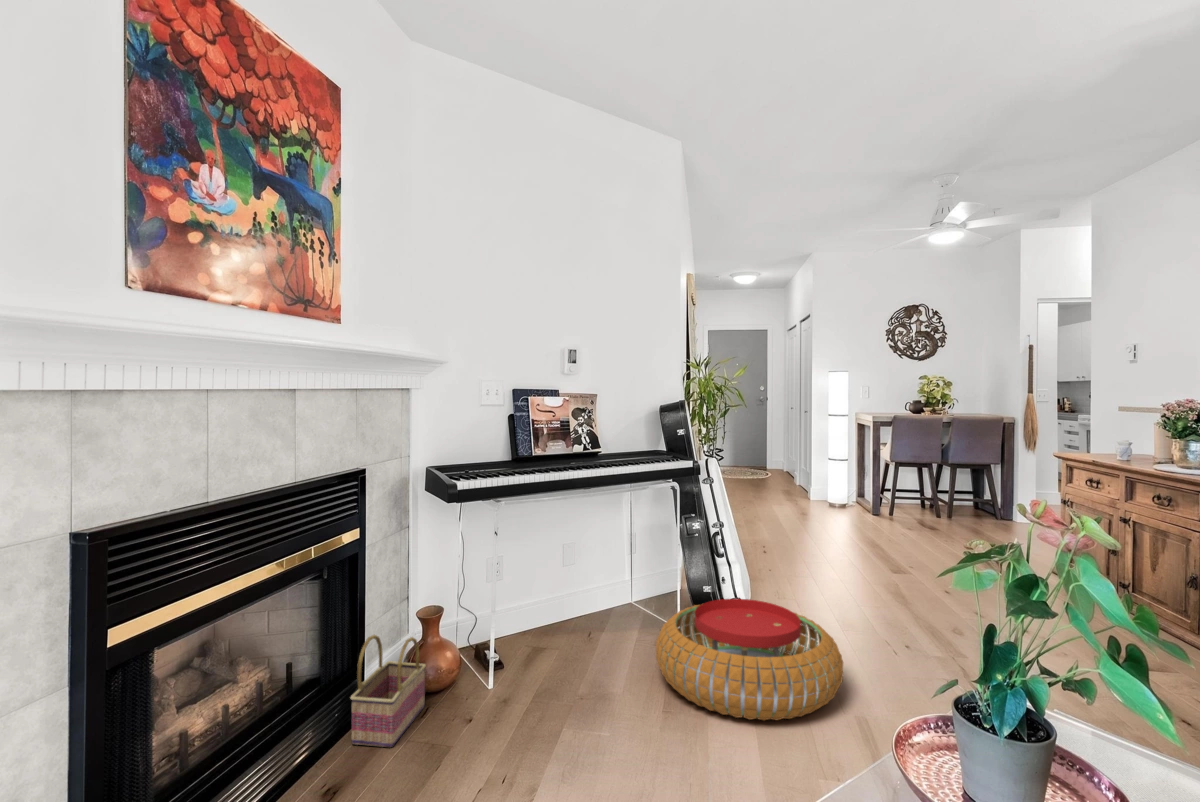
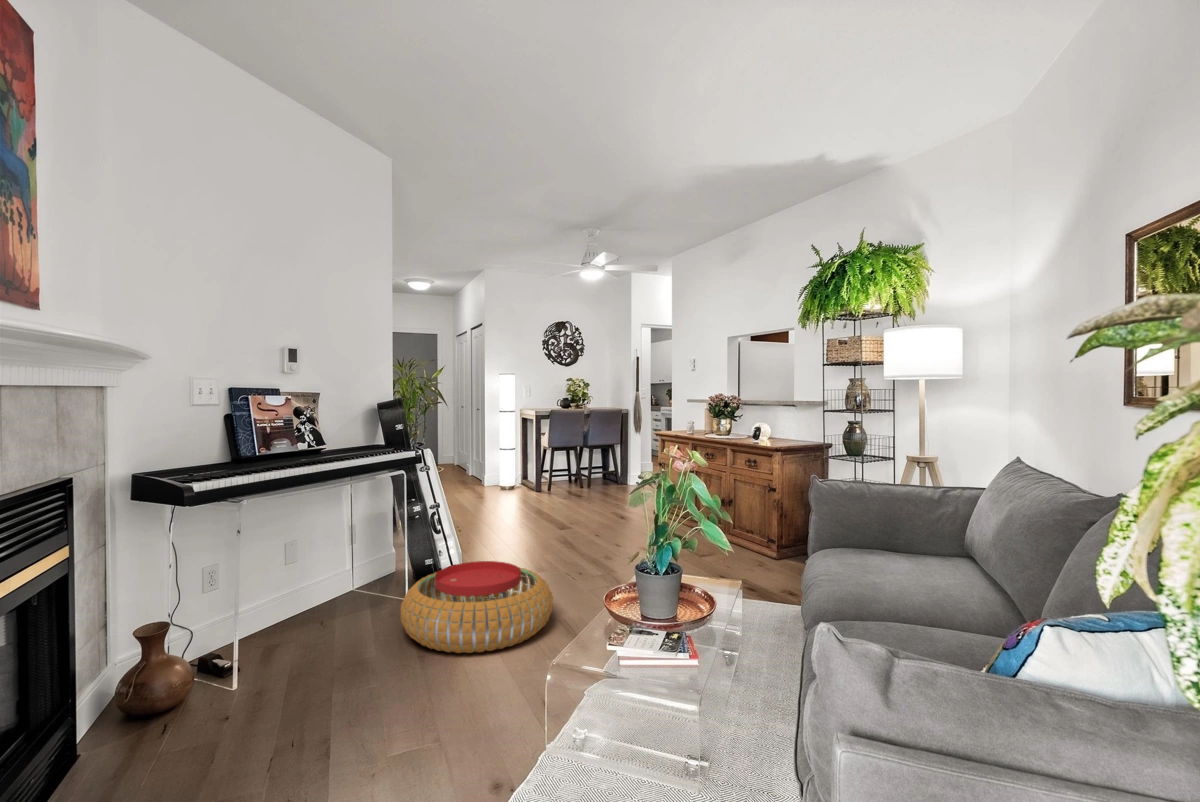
basket: present [351,635,426,747] -> none [74,652,159,785]

